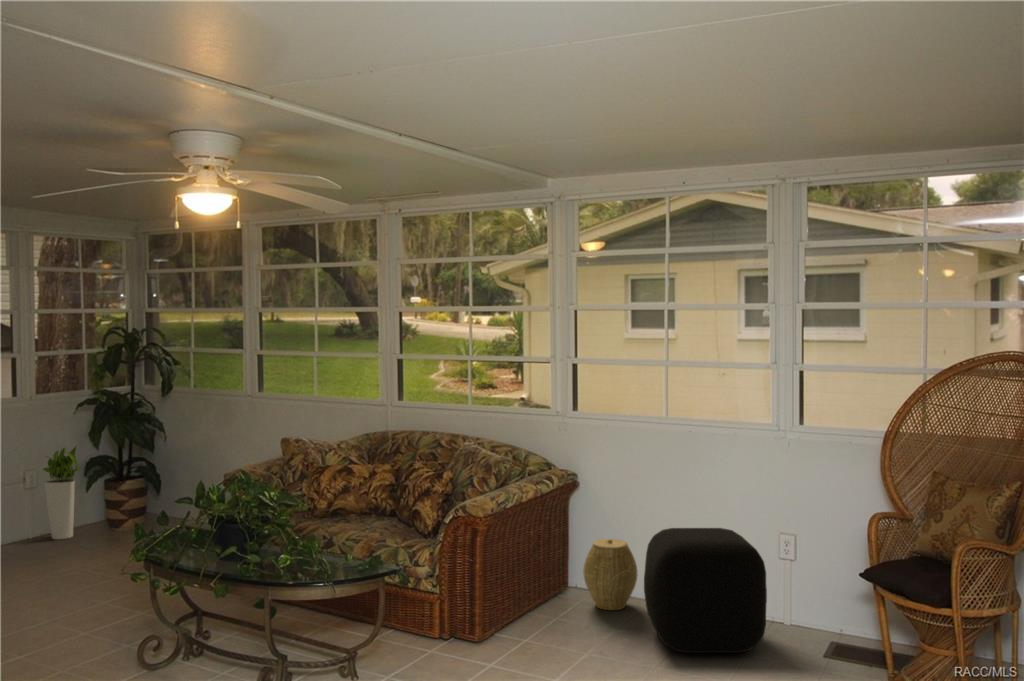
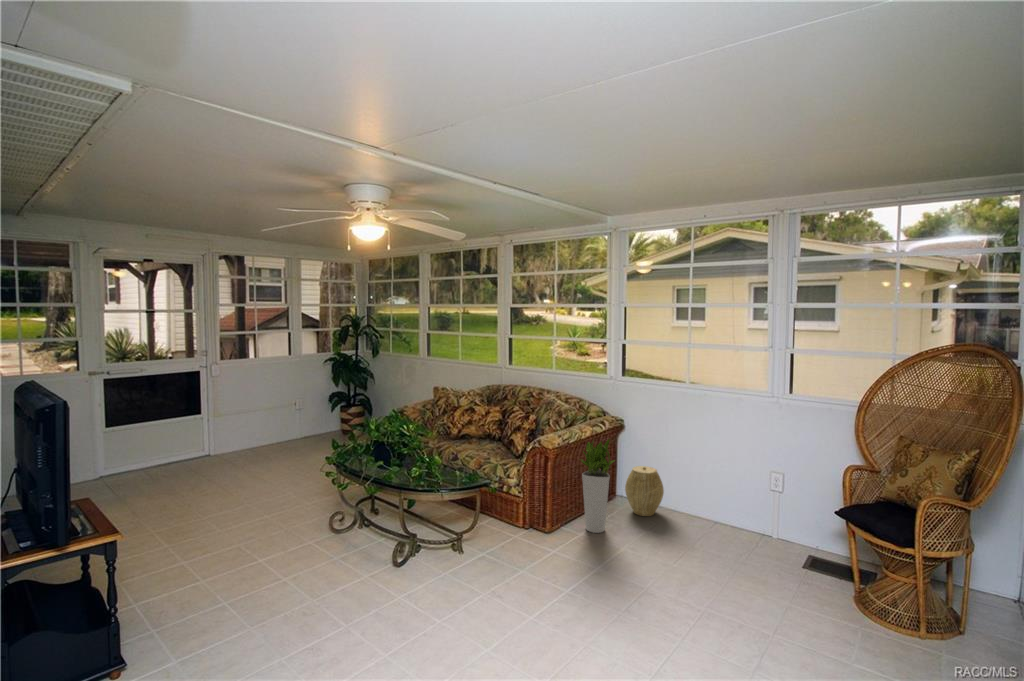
planter: present [43,446,81,539] -> present [581,440,614,533]
ottoman: present [644,528,767,653] -> none [666,463,758,559]

